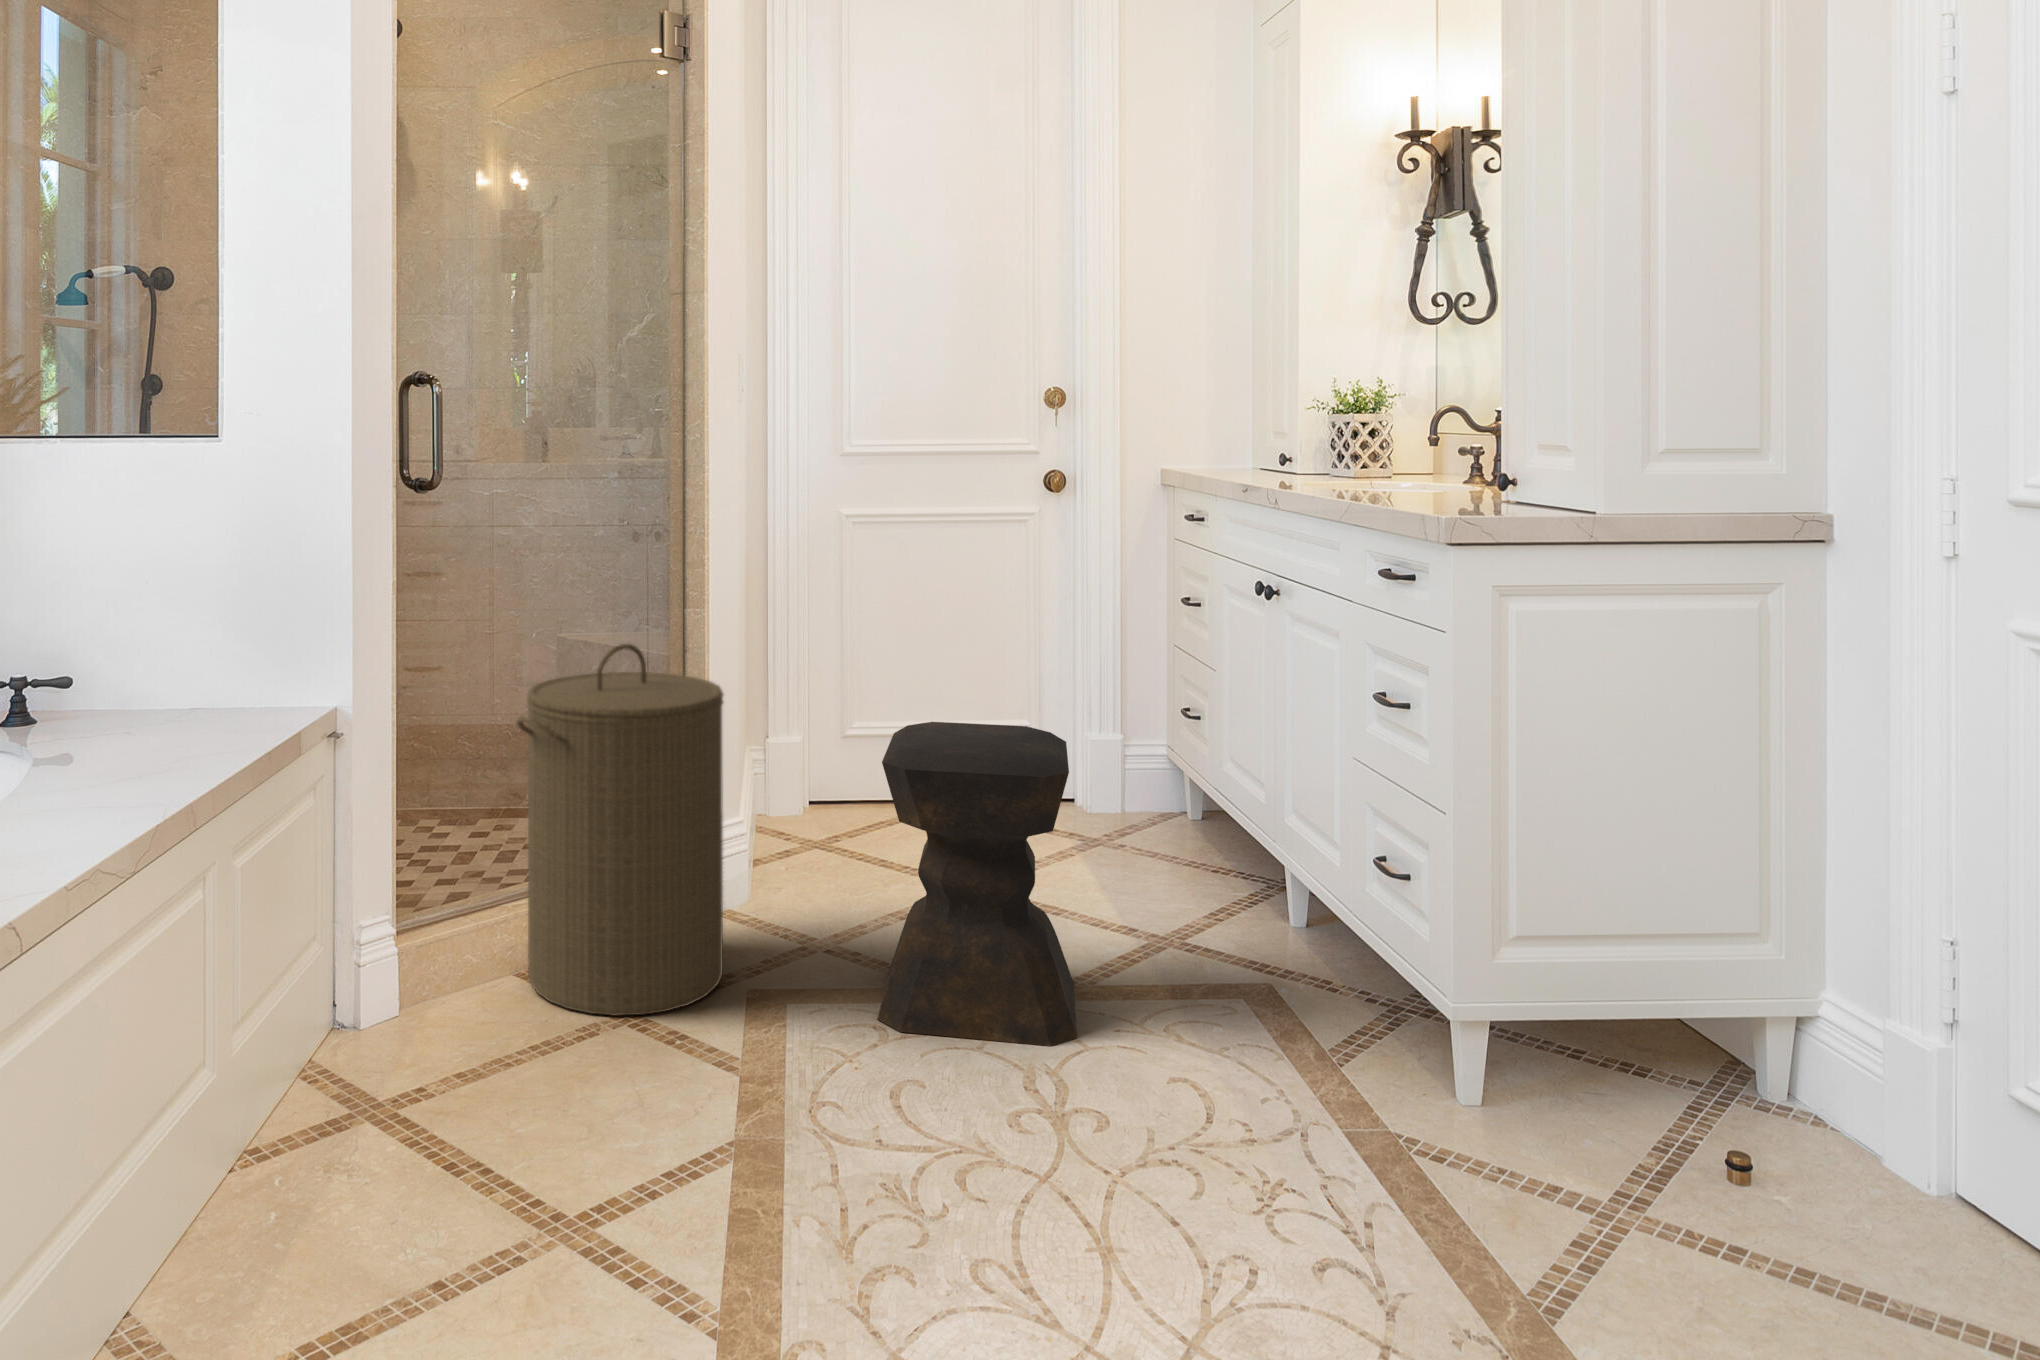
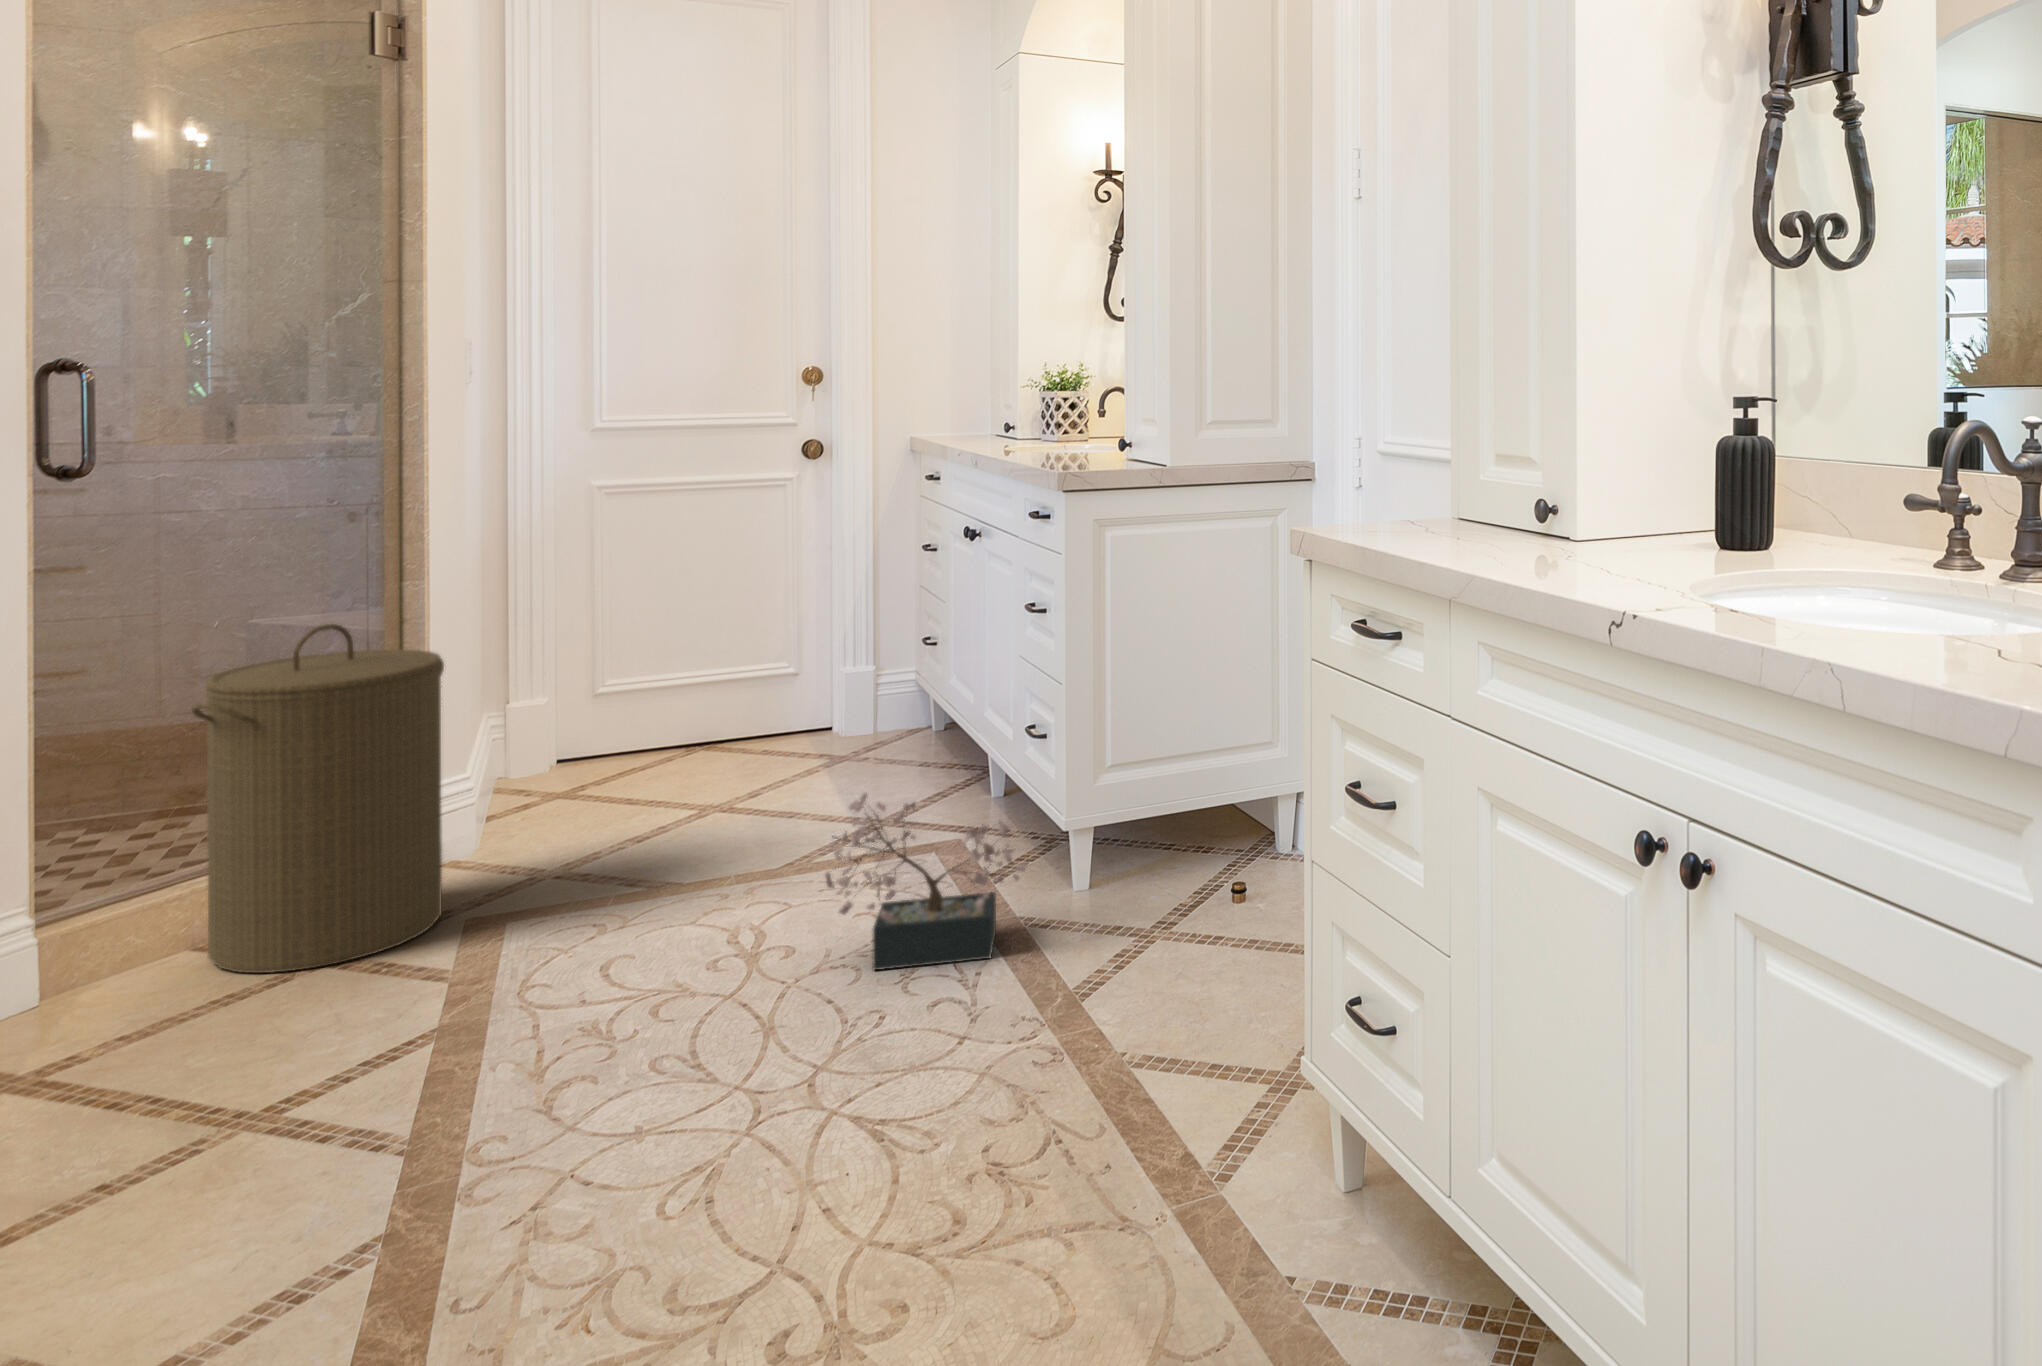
stool: present [878,722,1077,1046] -> none [598,658,789,922]
decorative plant: none [1164,944,1462,1238] -> present [825,793,1027,970]

